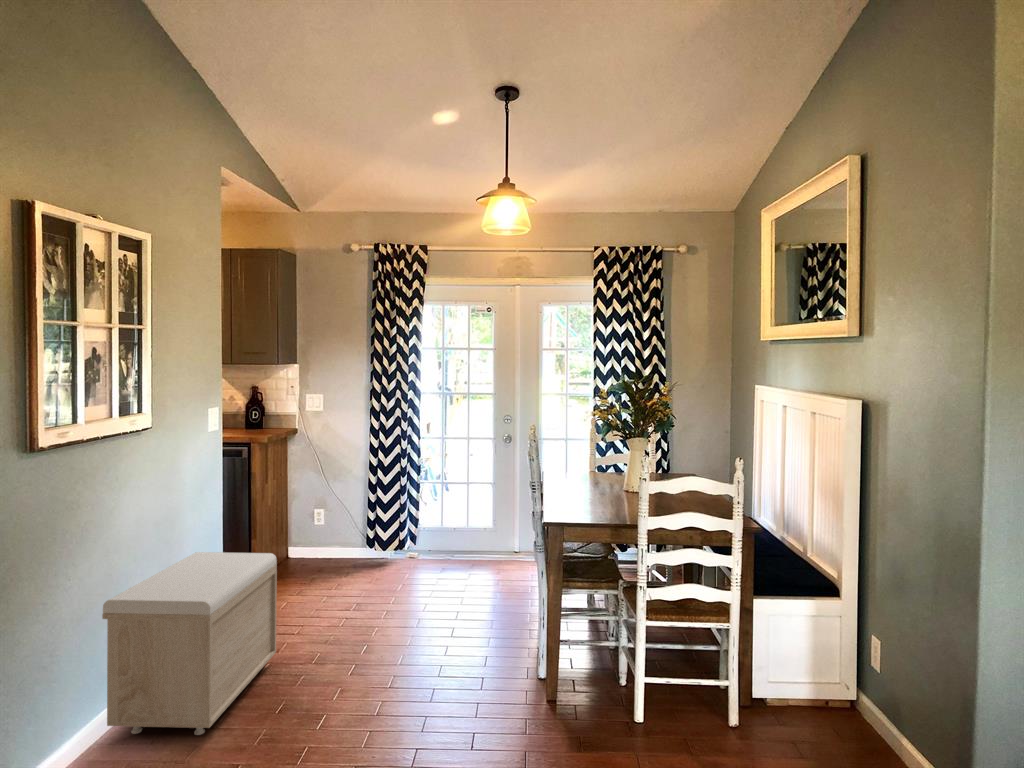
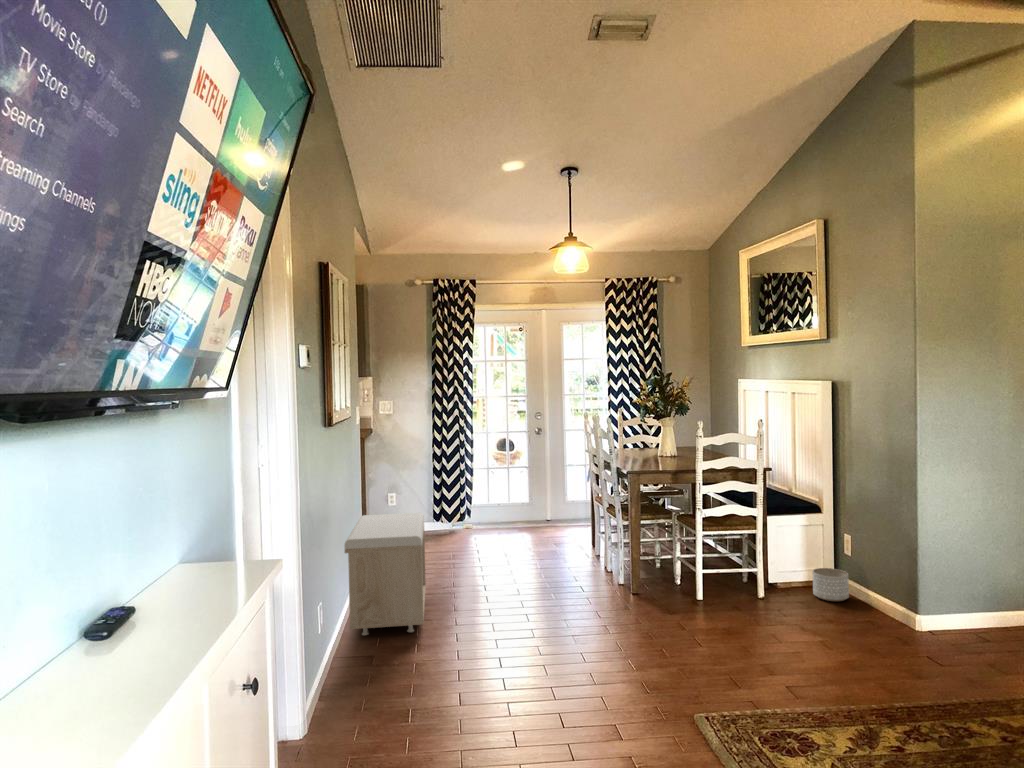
planter: none [818,683,874,743] -> present [813,568,849,601]

